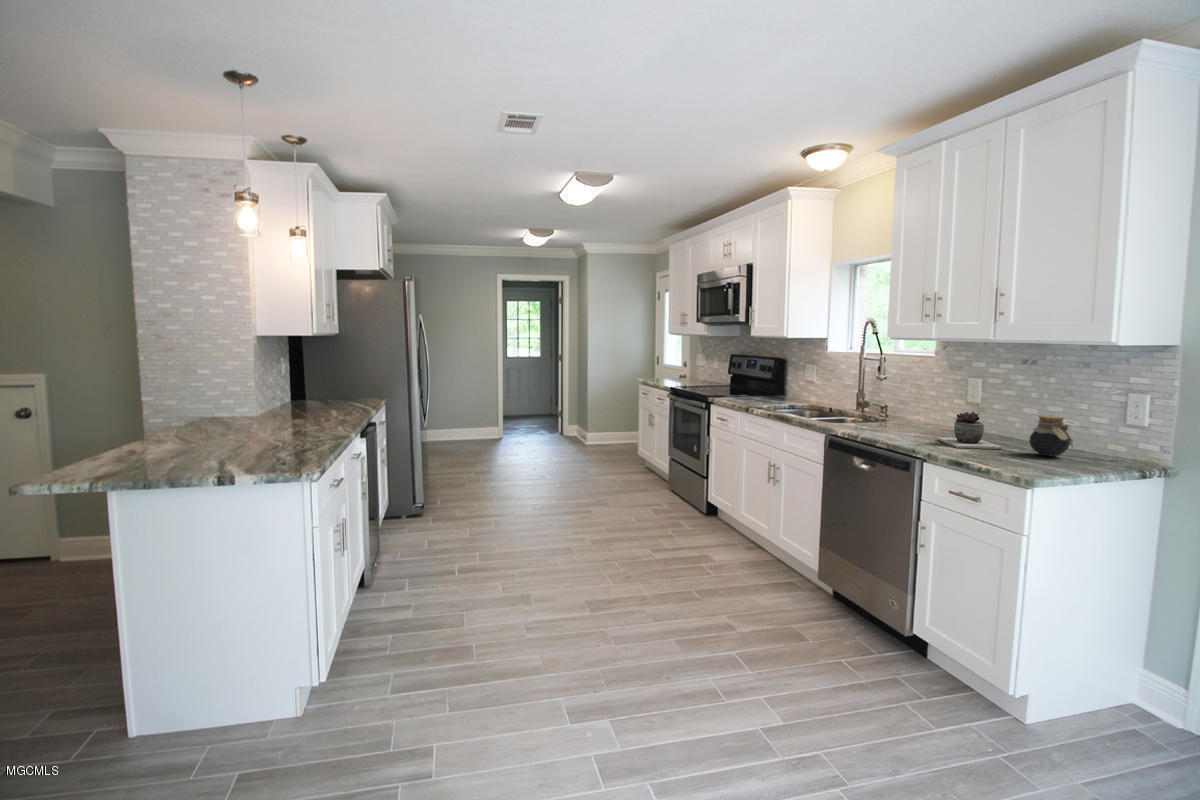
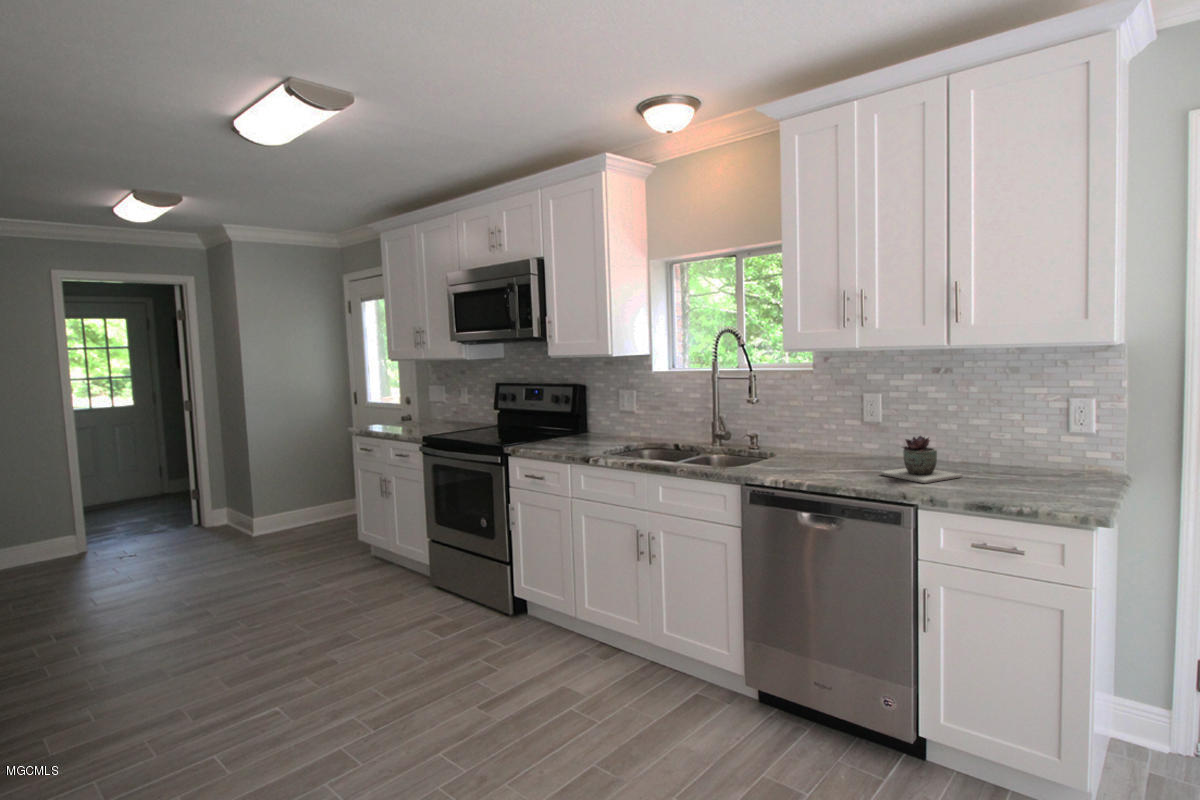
jar: present [1029,415,1073,456] -> none [994,432,1045,479]

